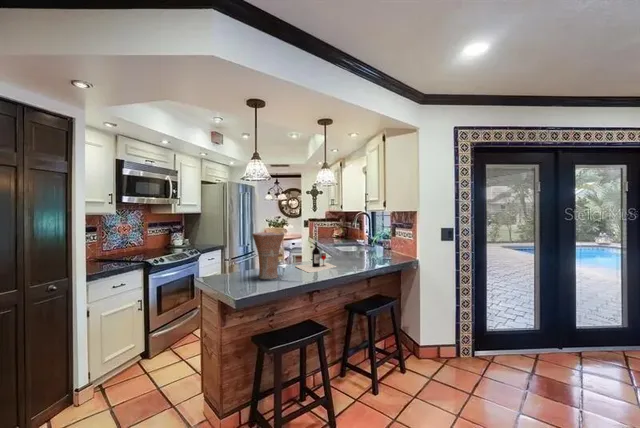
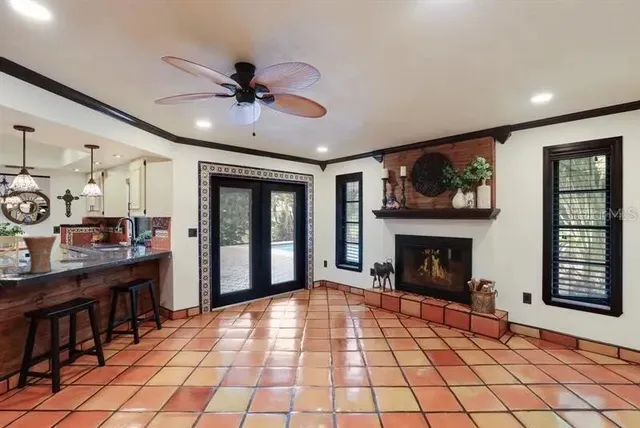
wine bottle: present [296,242,336,273] -> none [61,243,112,266]

